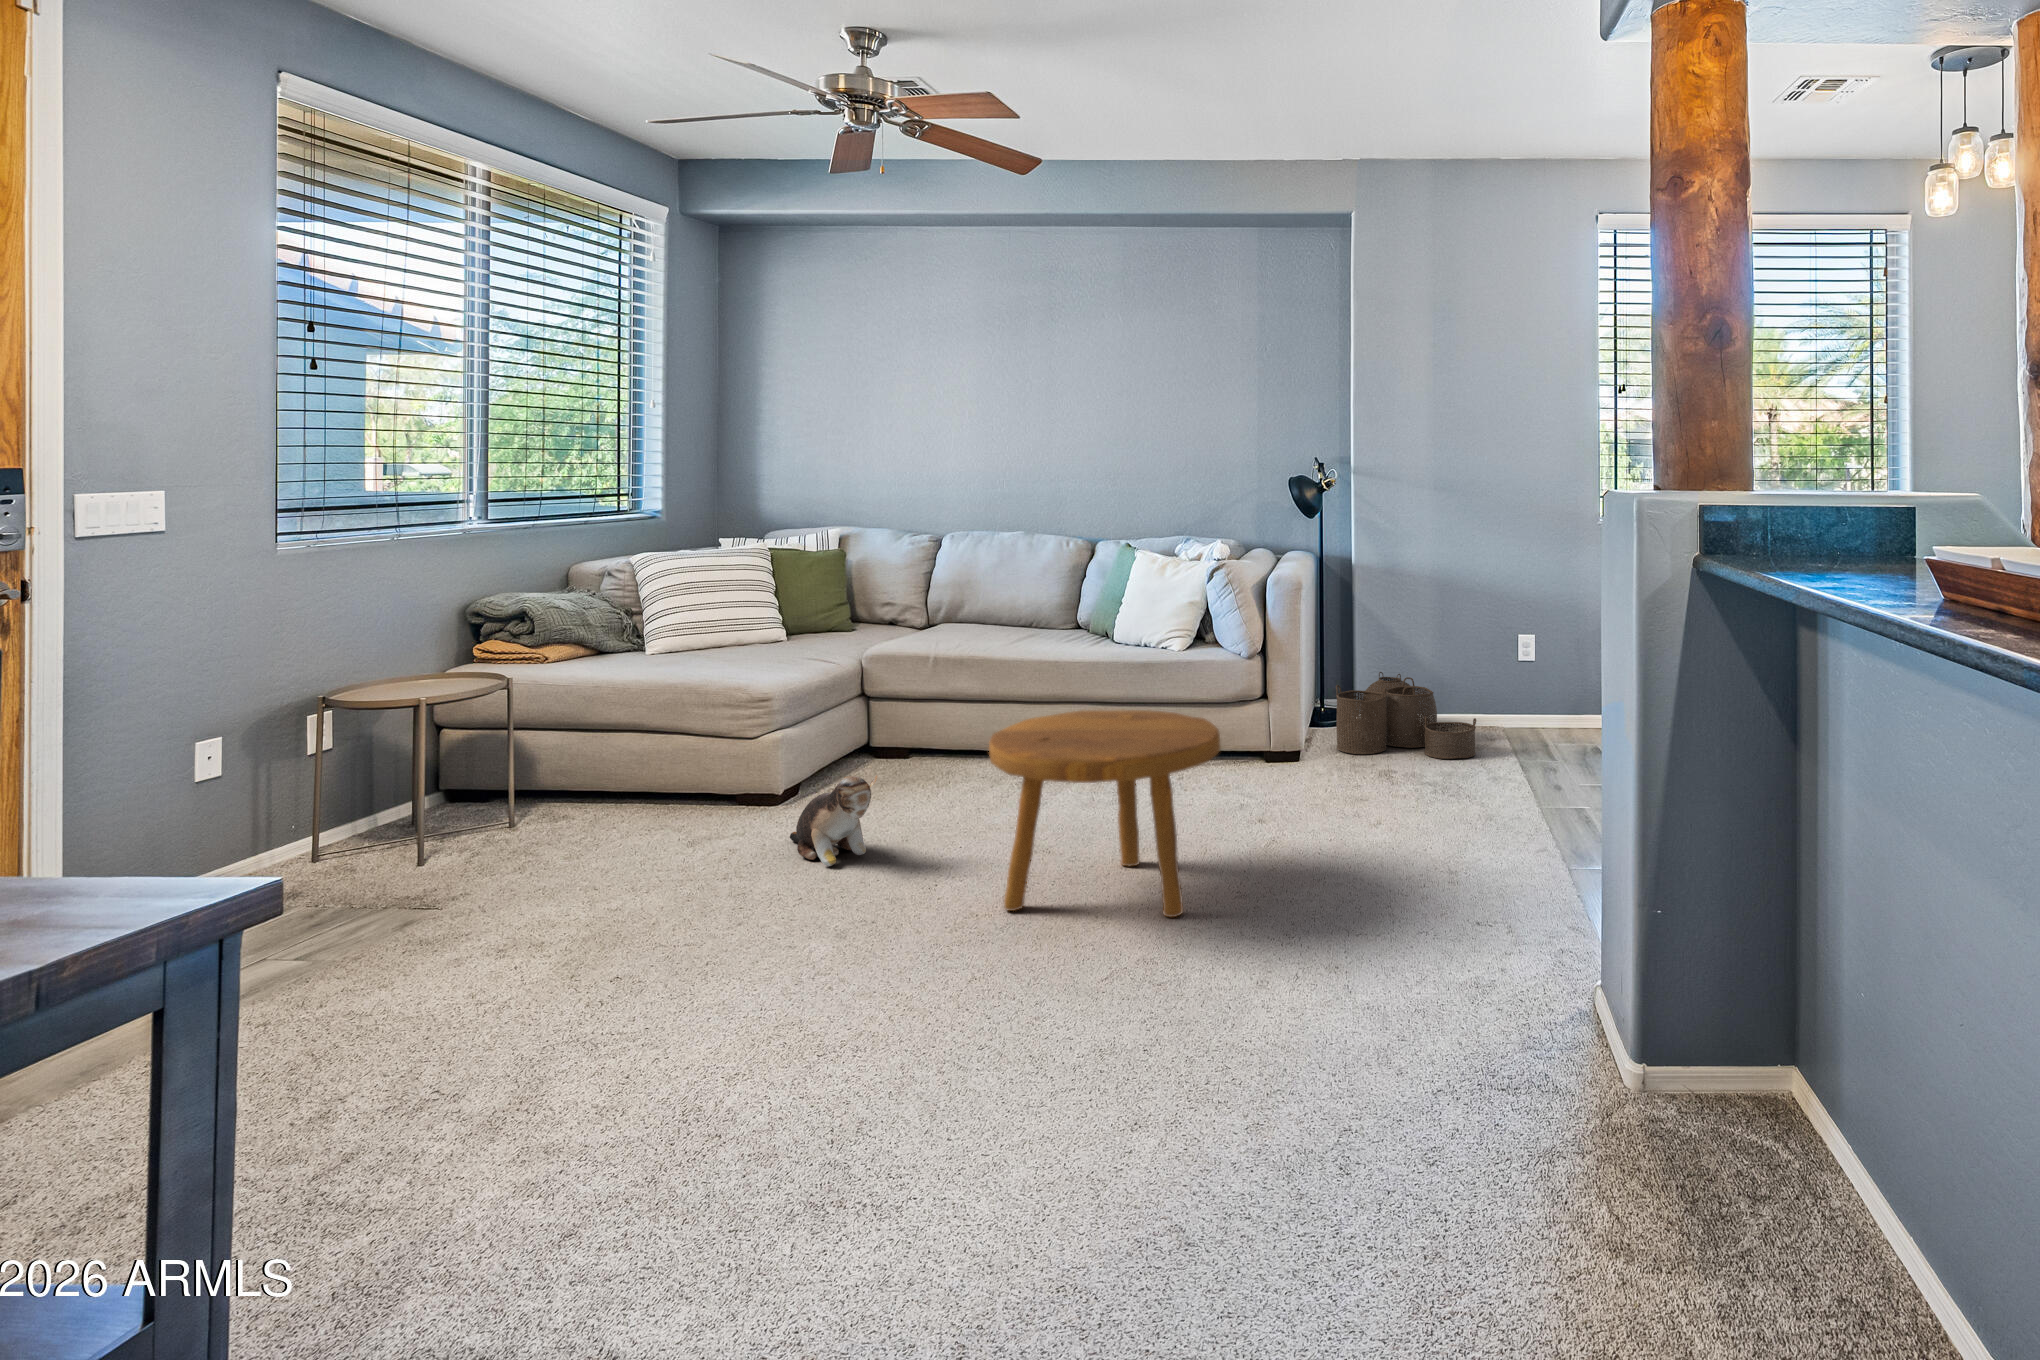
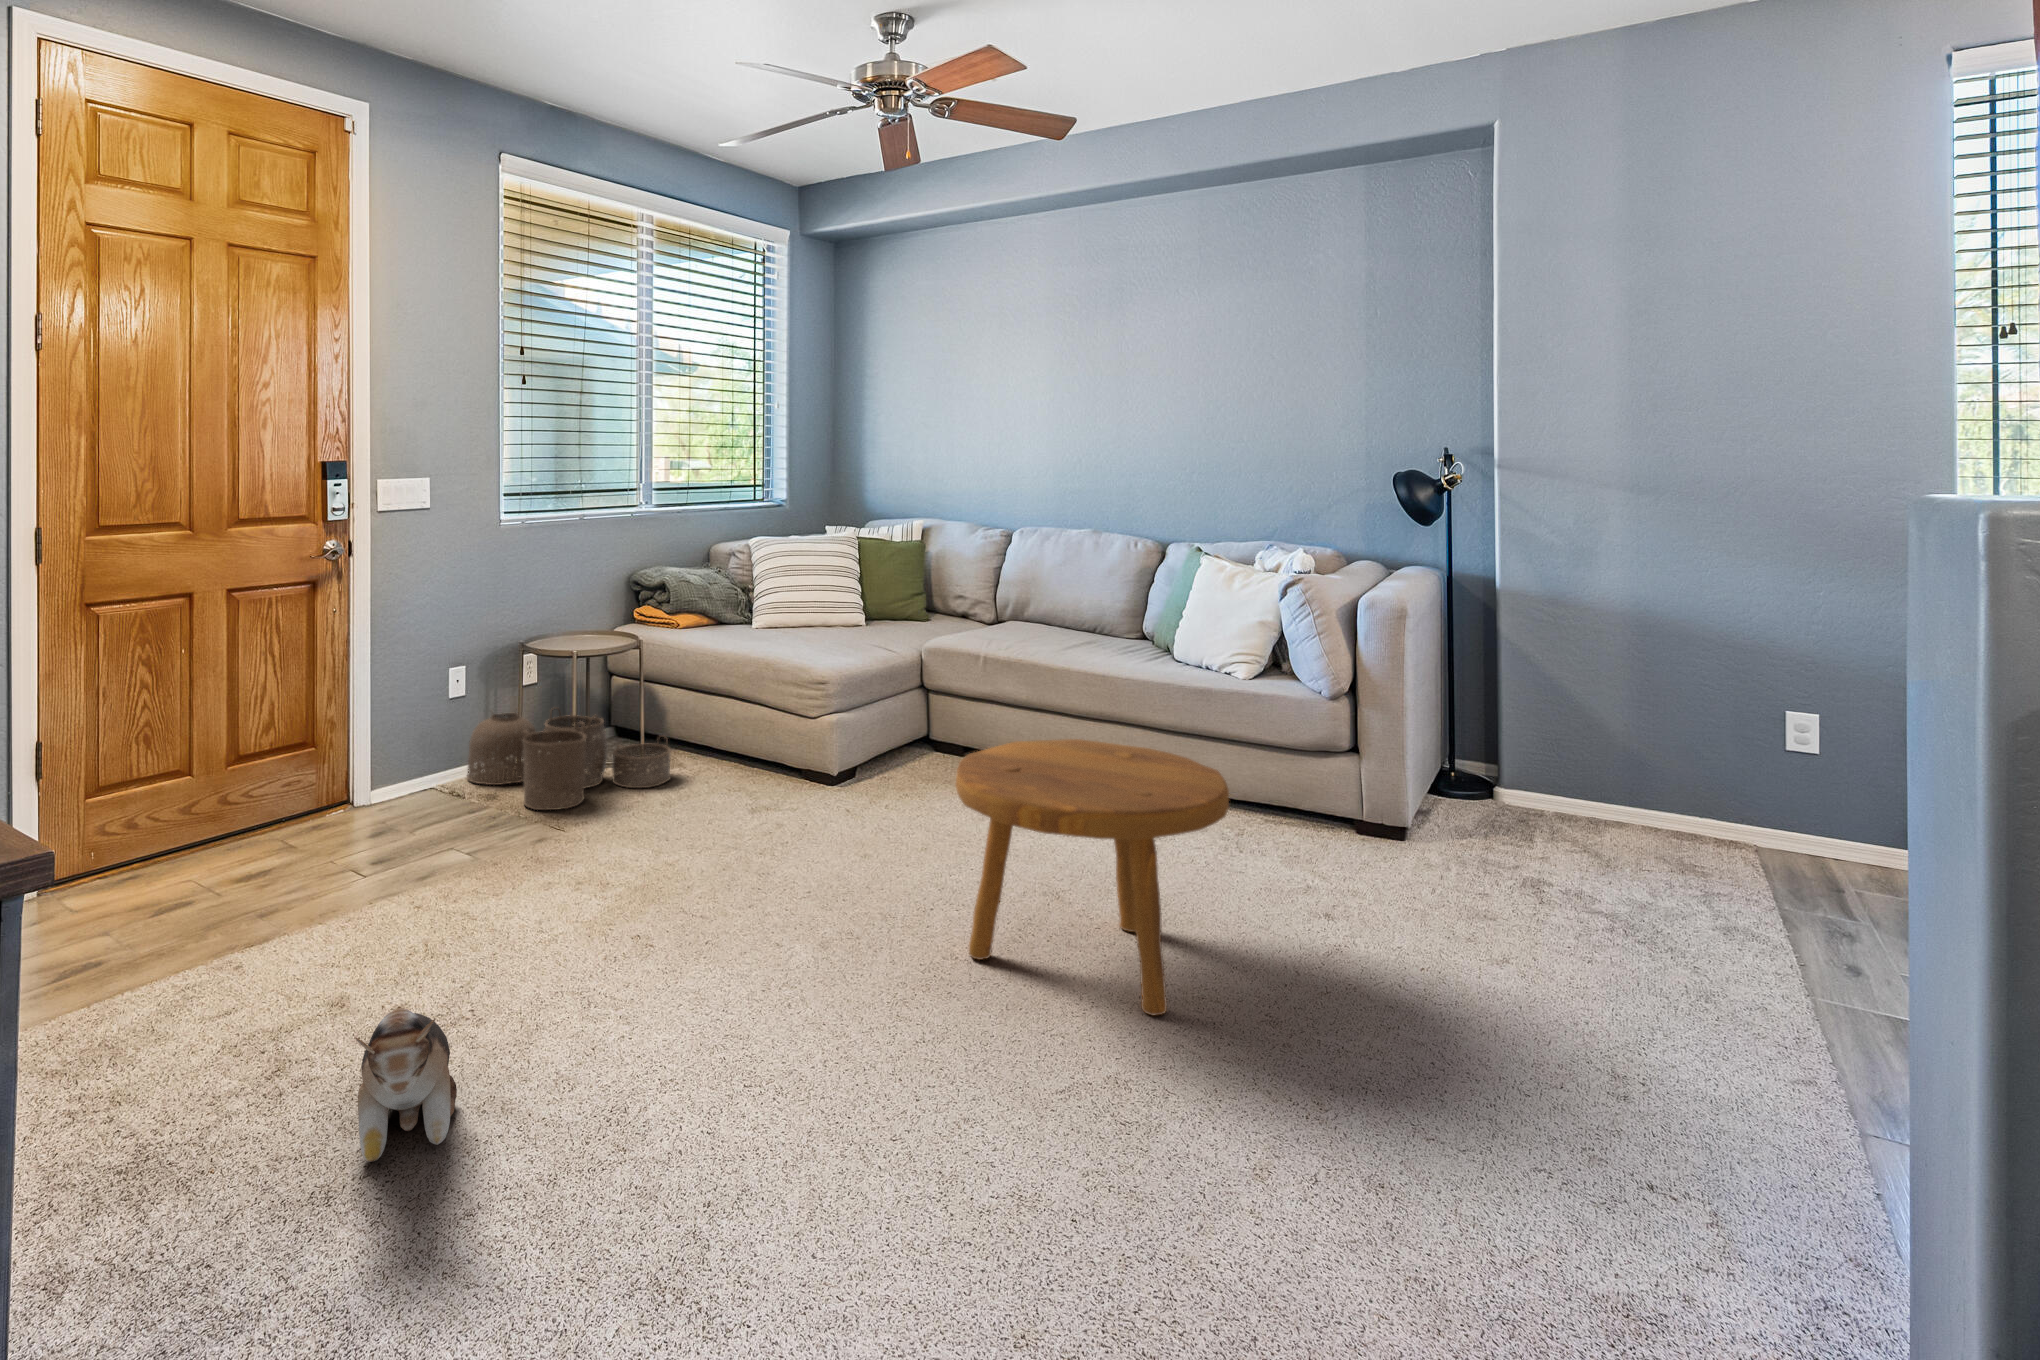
woven basket: present [1336,672,1476,759] -> present [467,708,671,810]
plush toy: present [790,775,877,866] -> present [356,1007,457,1162]

